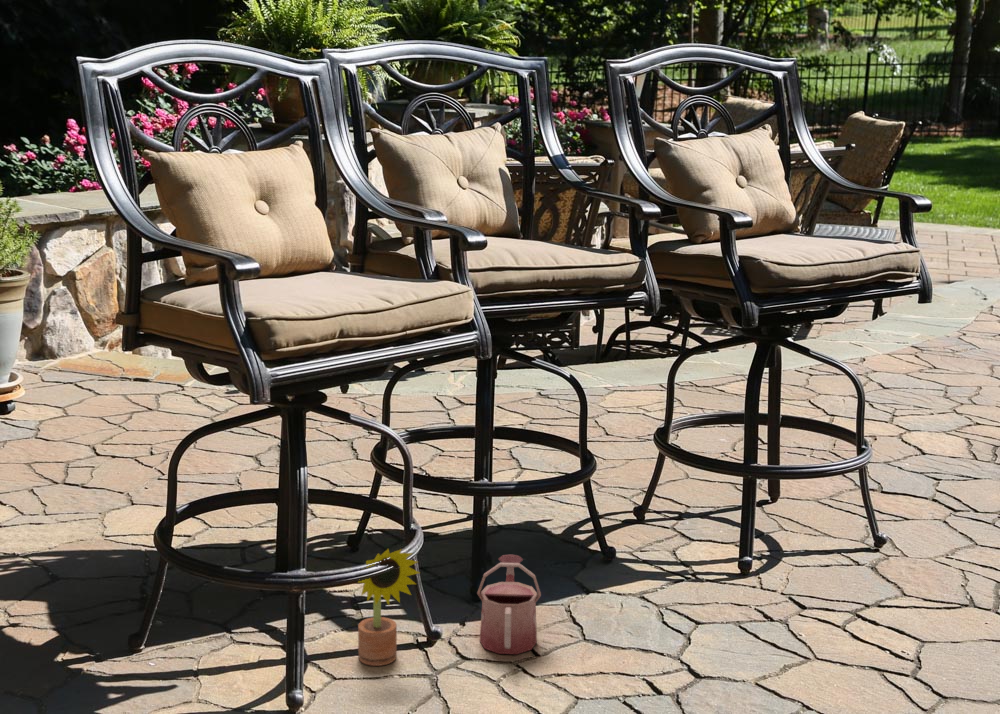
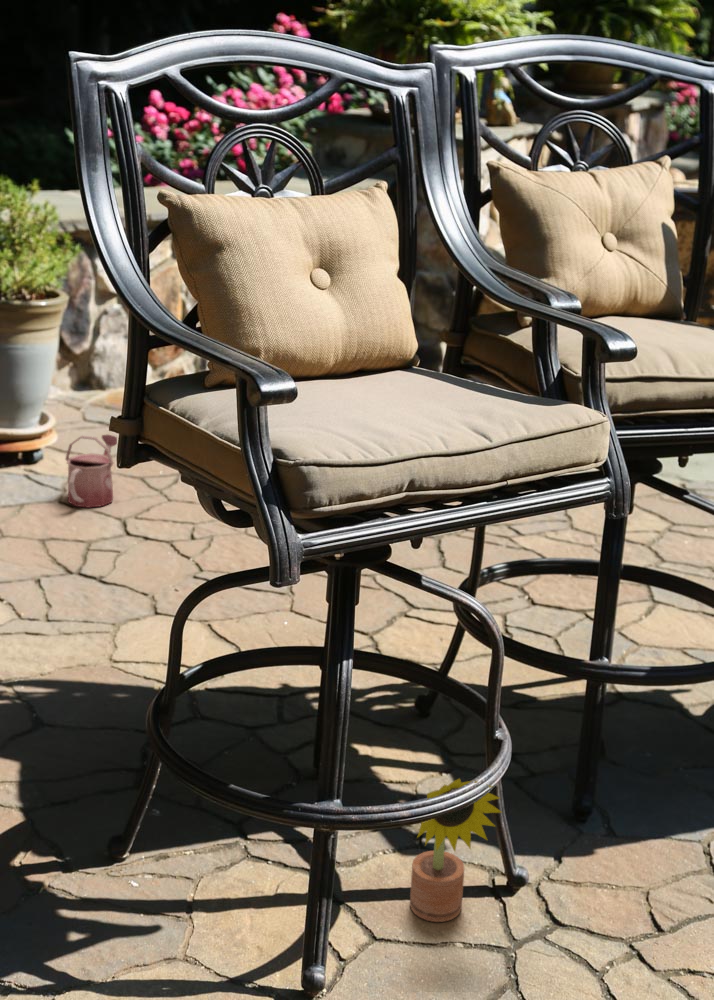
watering can: present [477,555,541,654] -> present [66,435,117,508]

